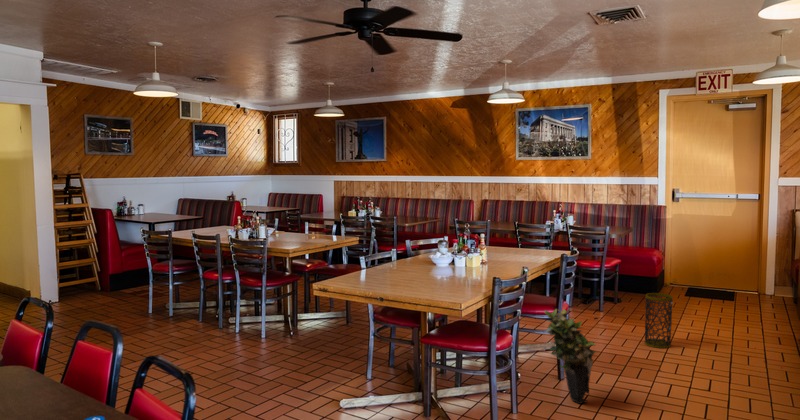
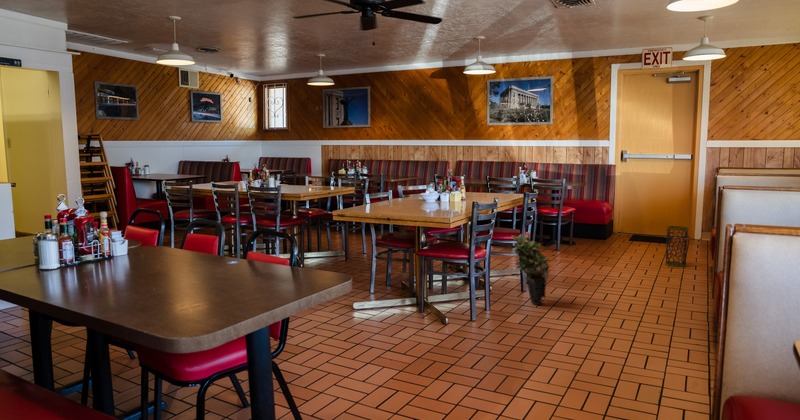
trash can: present [645,293,673,348] -> present [665,226,688,267]

